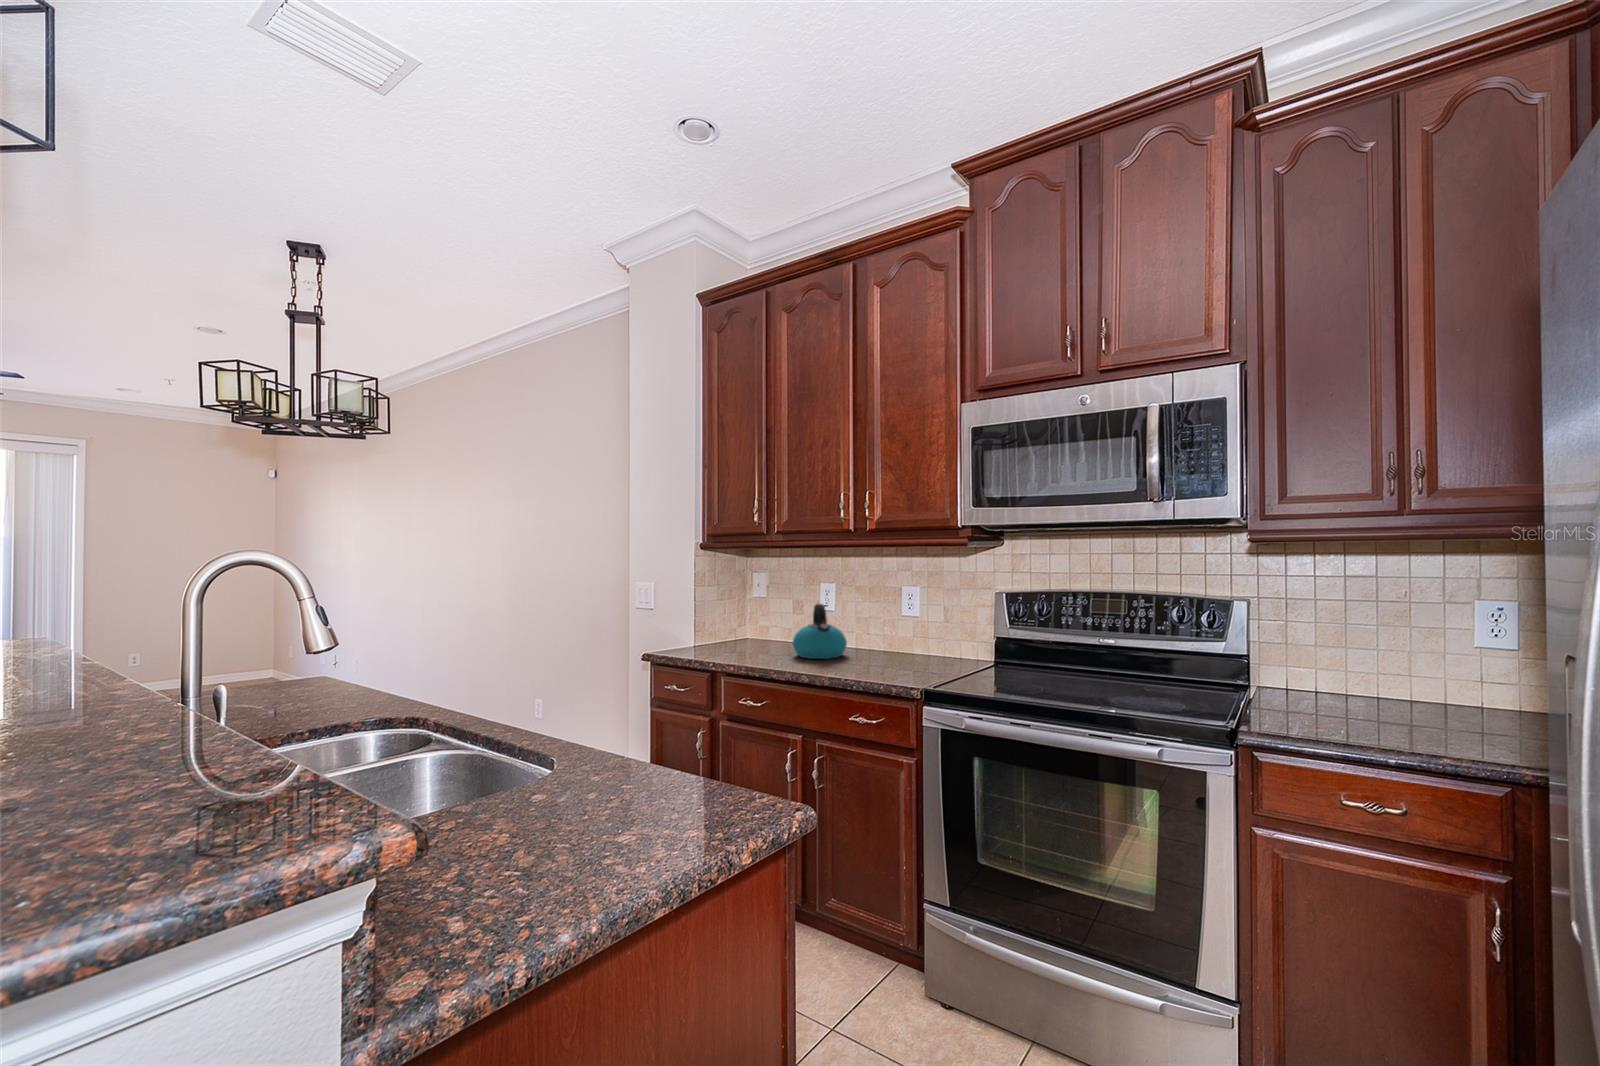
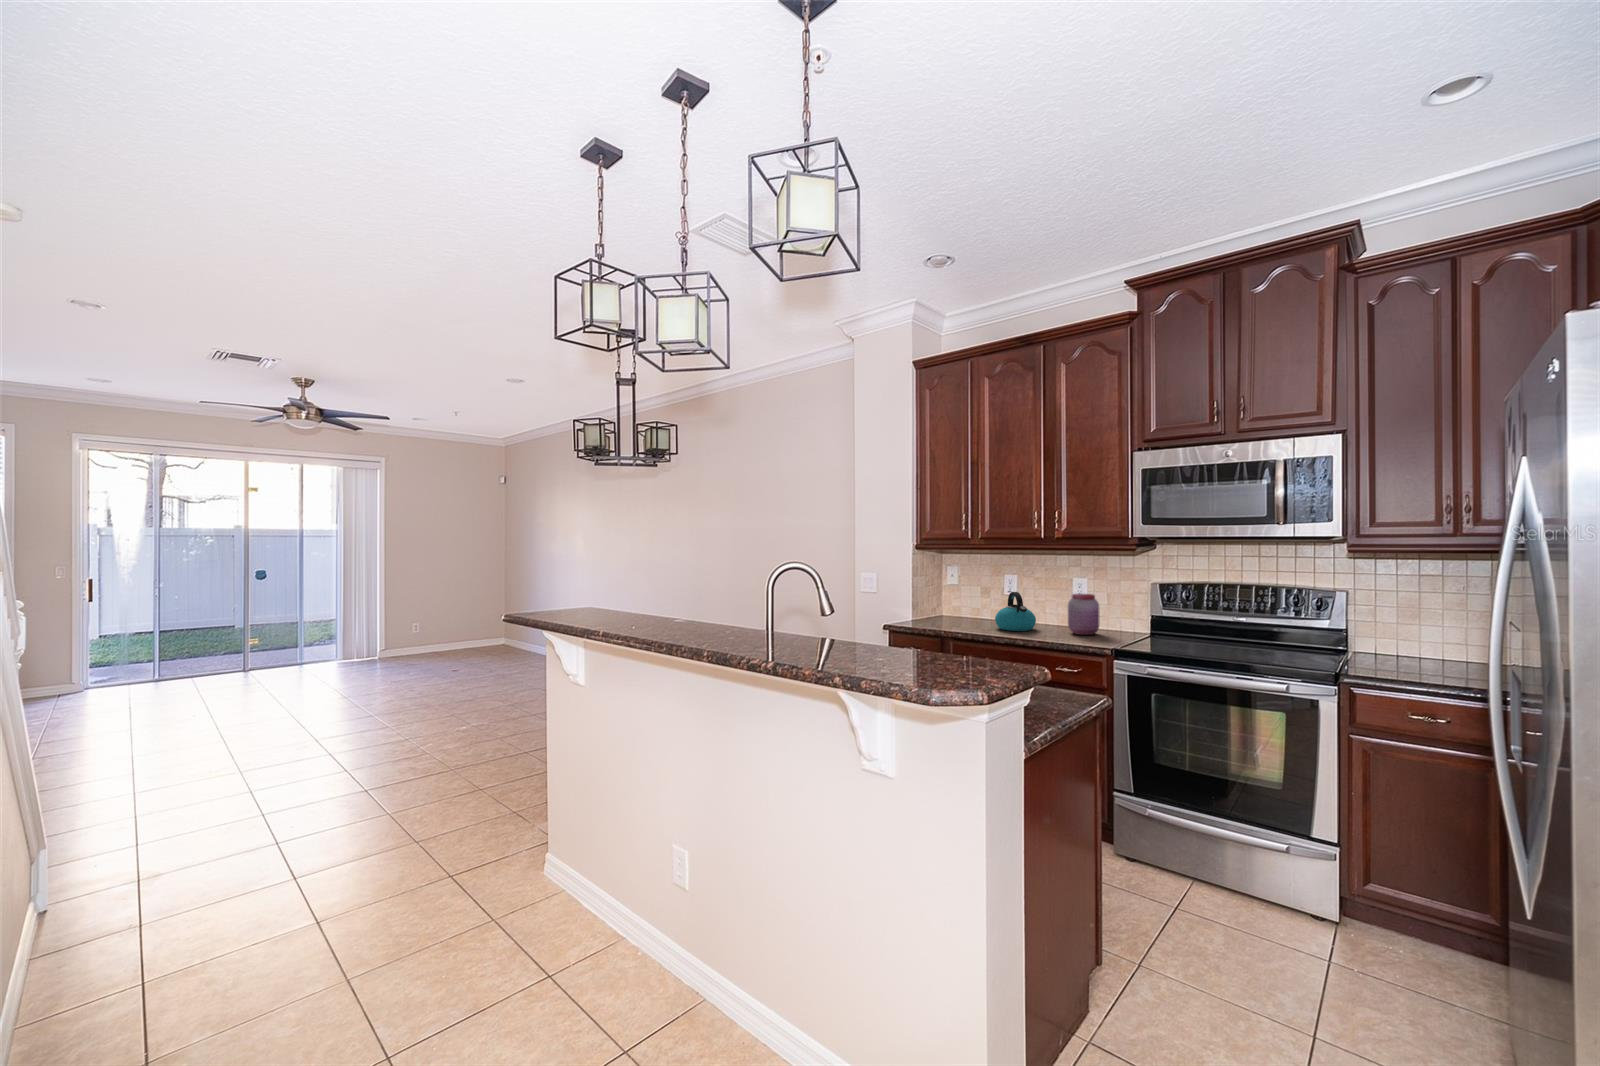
jar: none [884,606,925,665] -> present [1068,594,1100,635]

